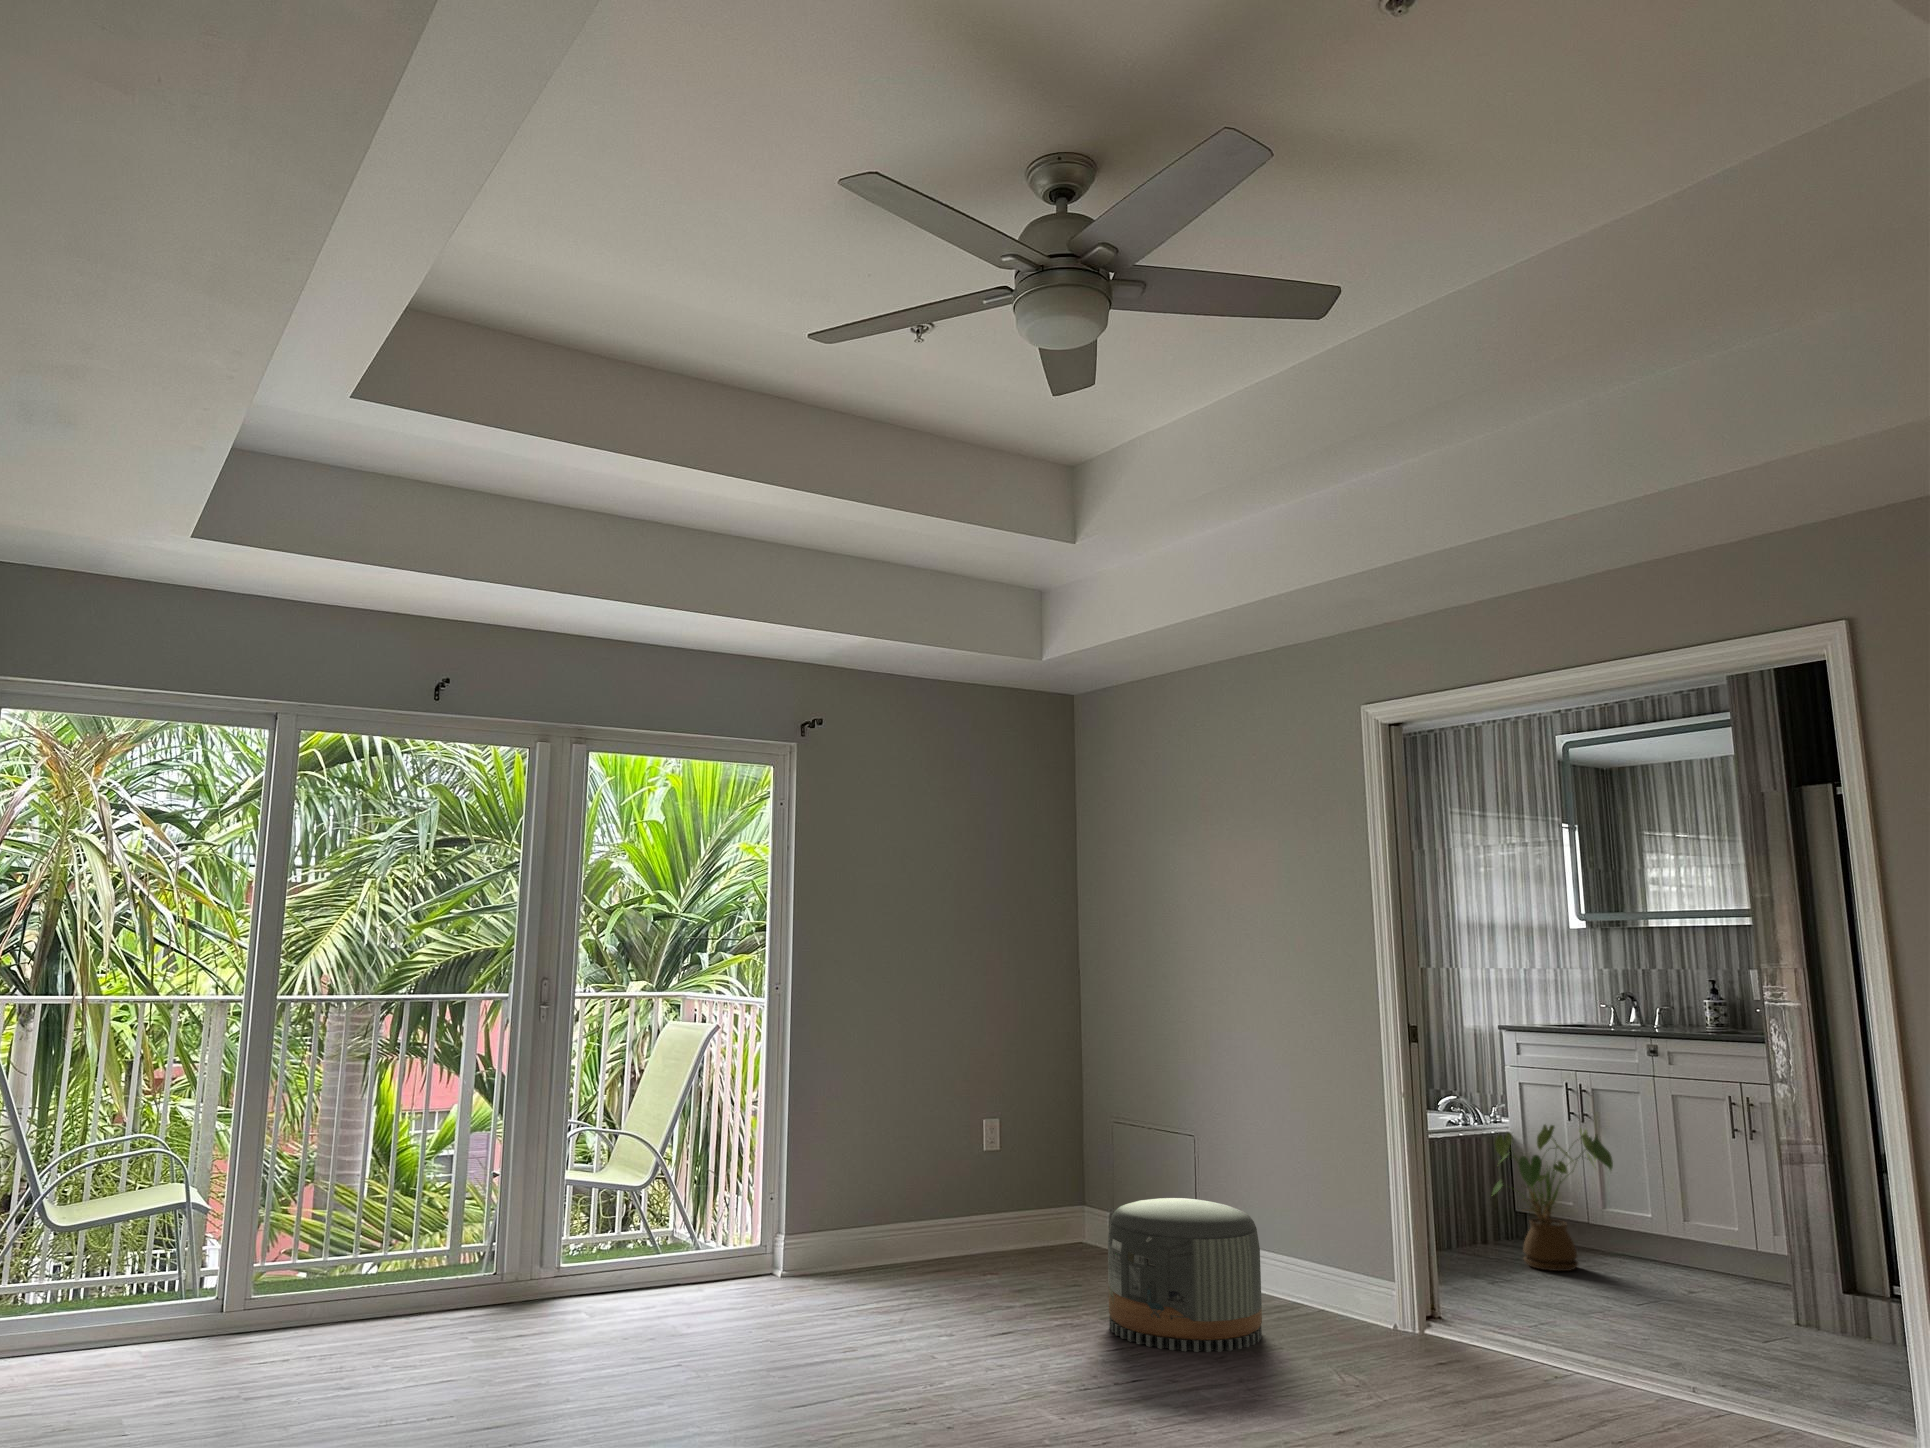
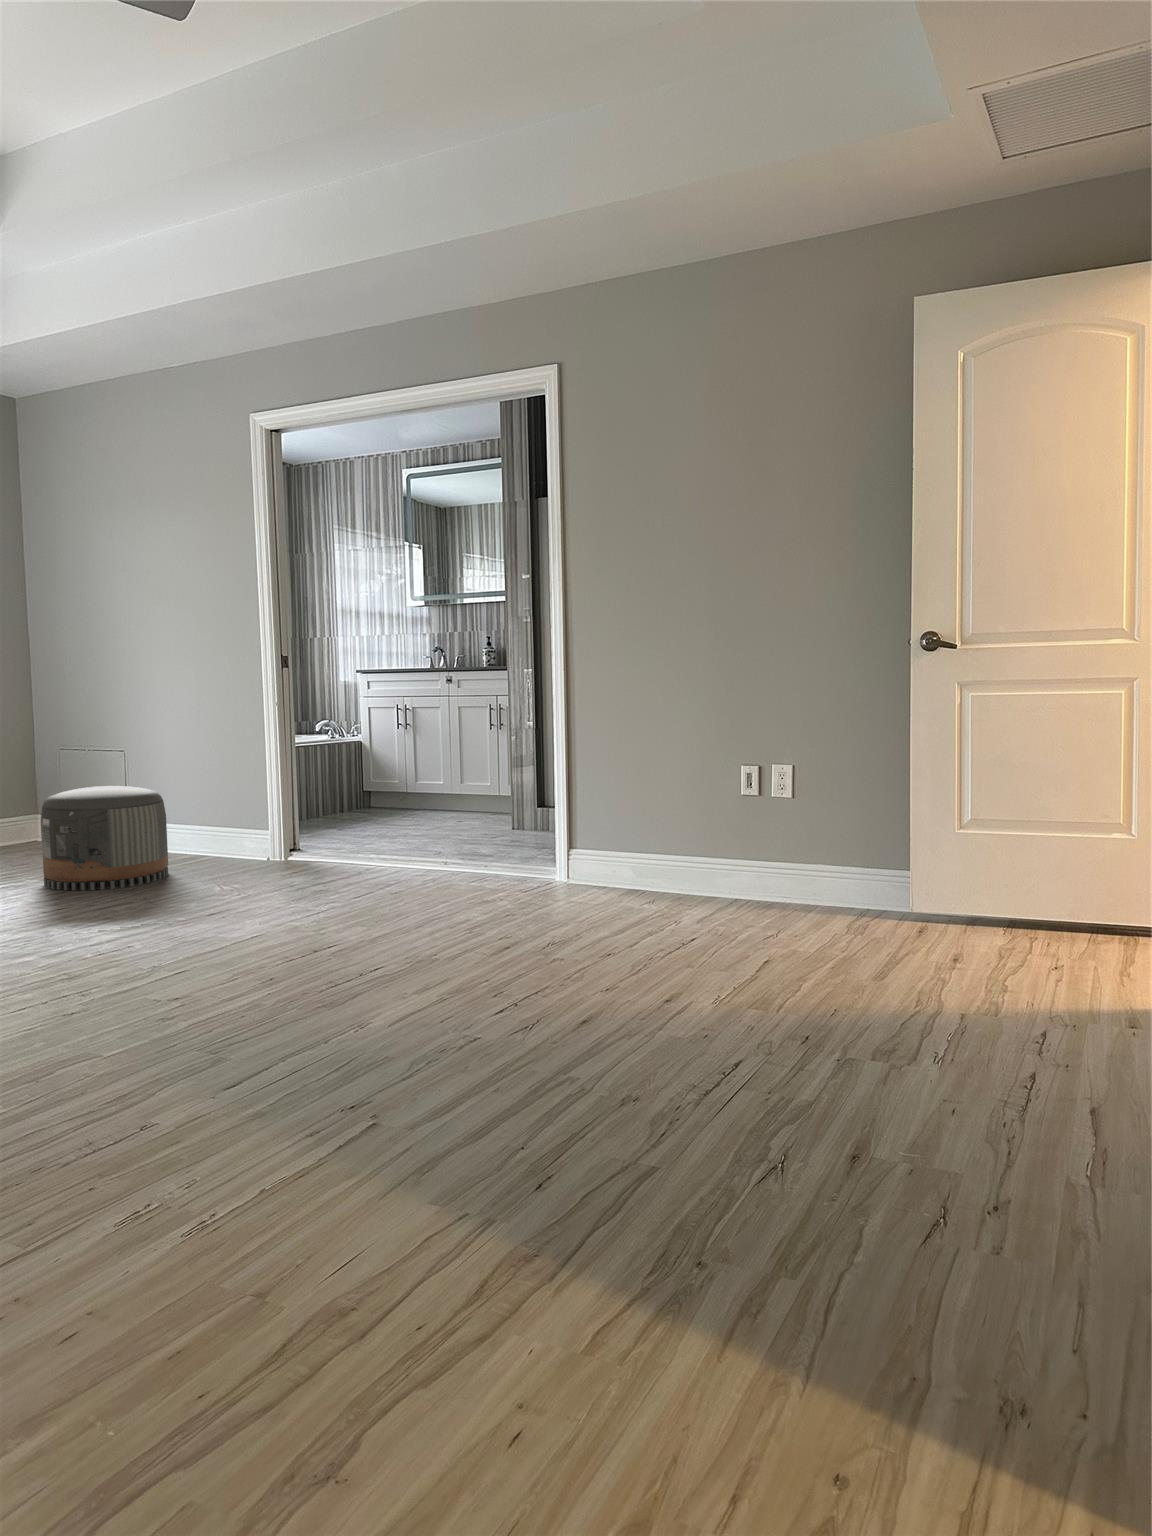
house plant: present [1493,1125,1613,1271] -> none [345,731,421,822]

